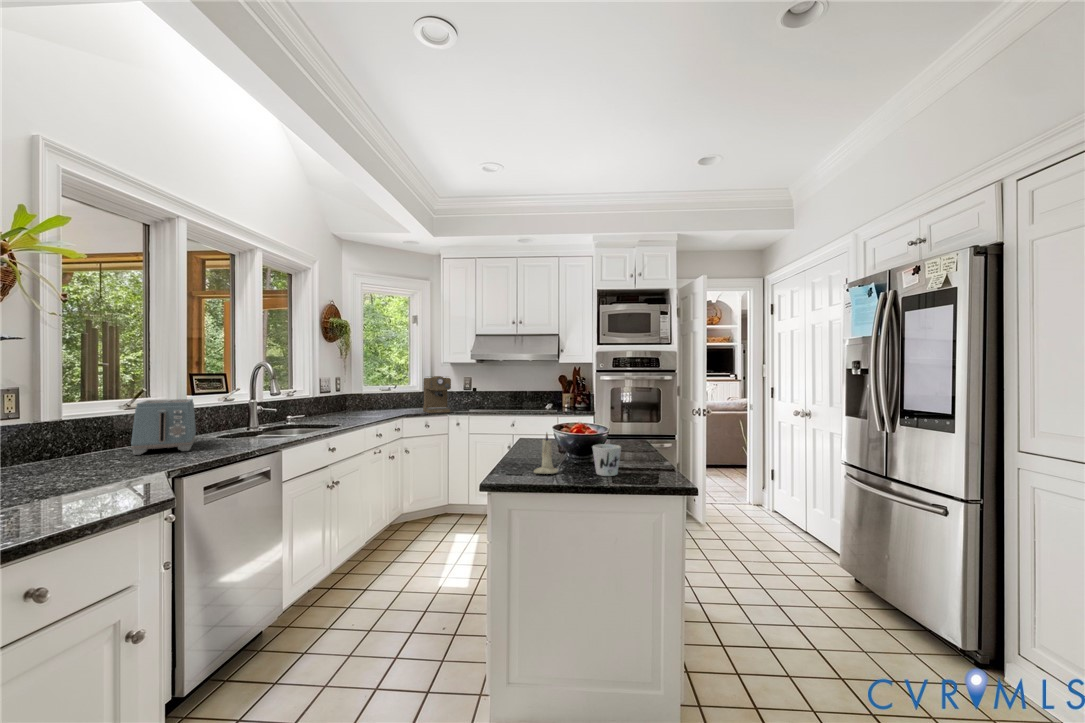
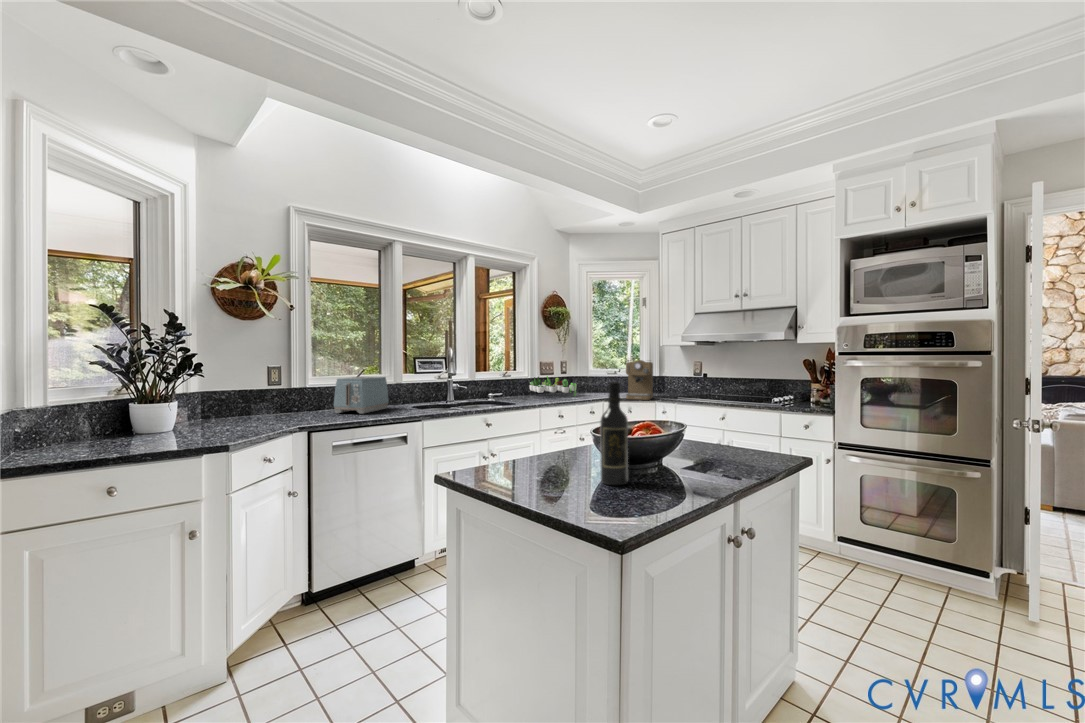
wine bottle: none [626,389,647,467] -> present [600,382,628,485]
succulent plant: none [317,392,374,414] -> present [530,376,577,396]
candle: present [534,433,558,474] -> none [488,425,513,473]
mug: present [592,444,621,476] -> none [525,447,560,487]

